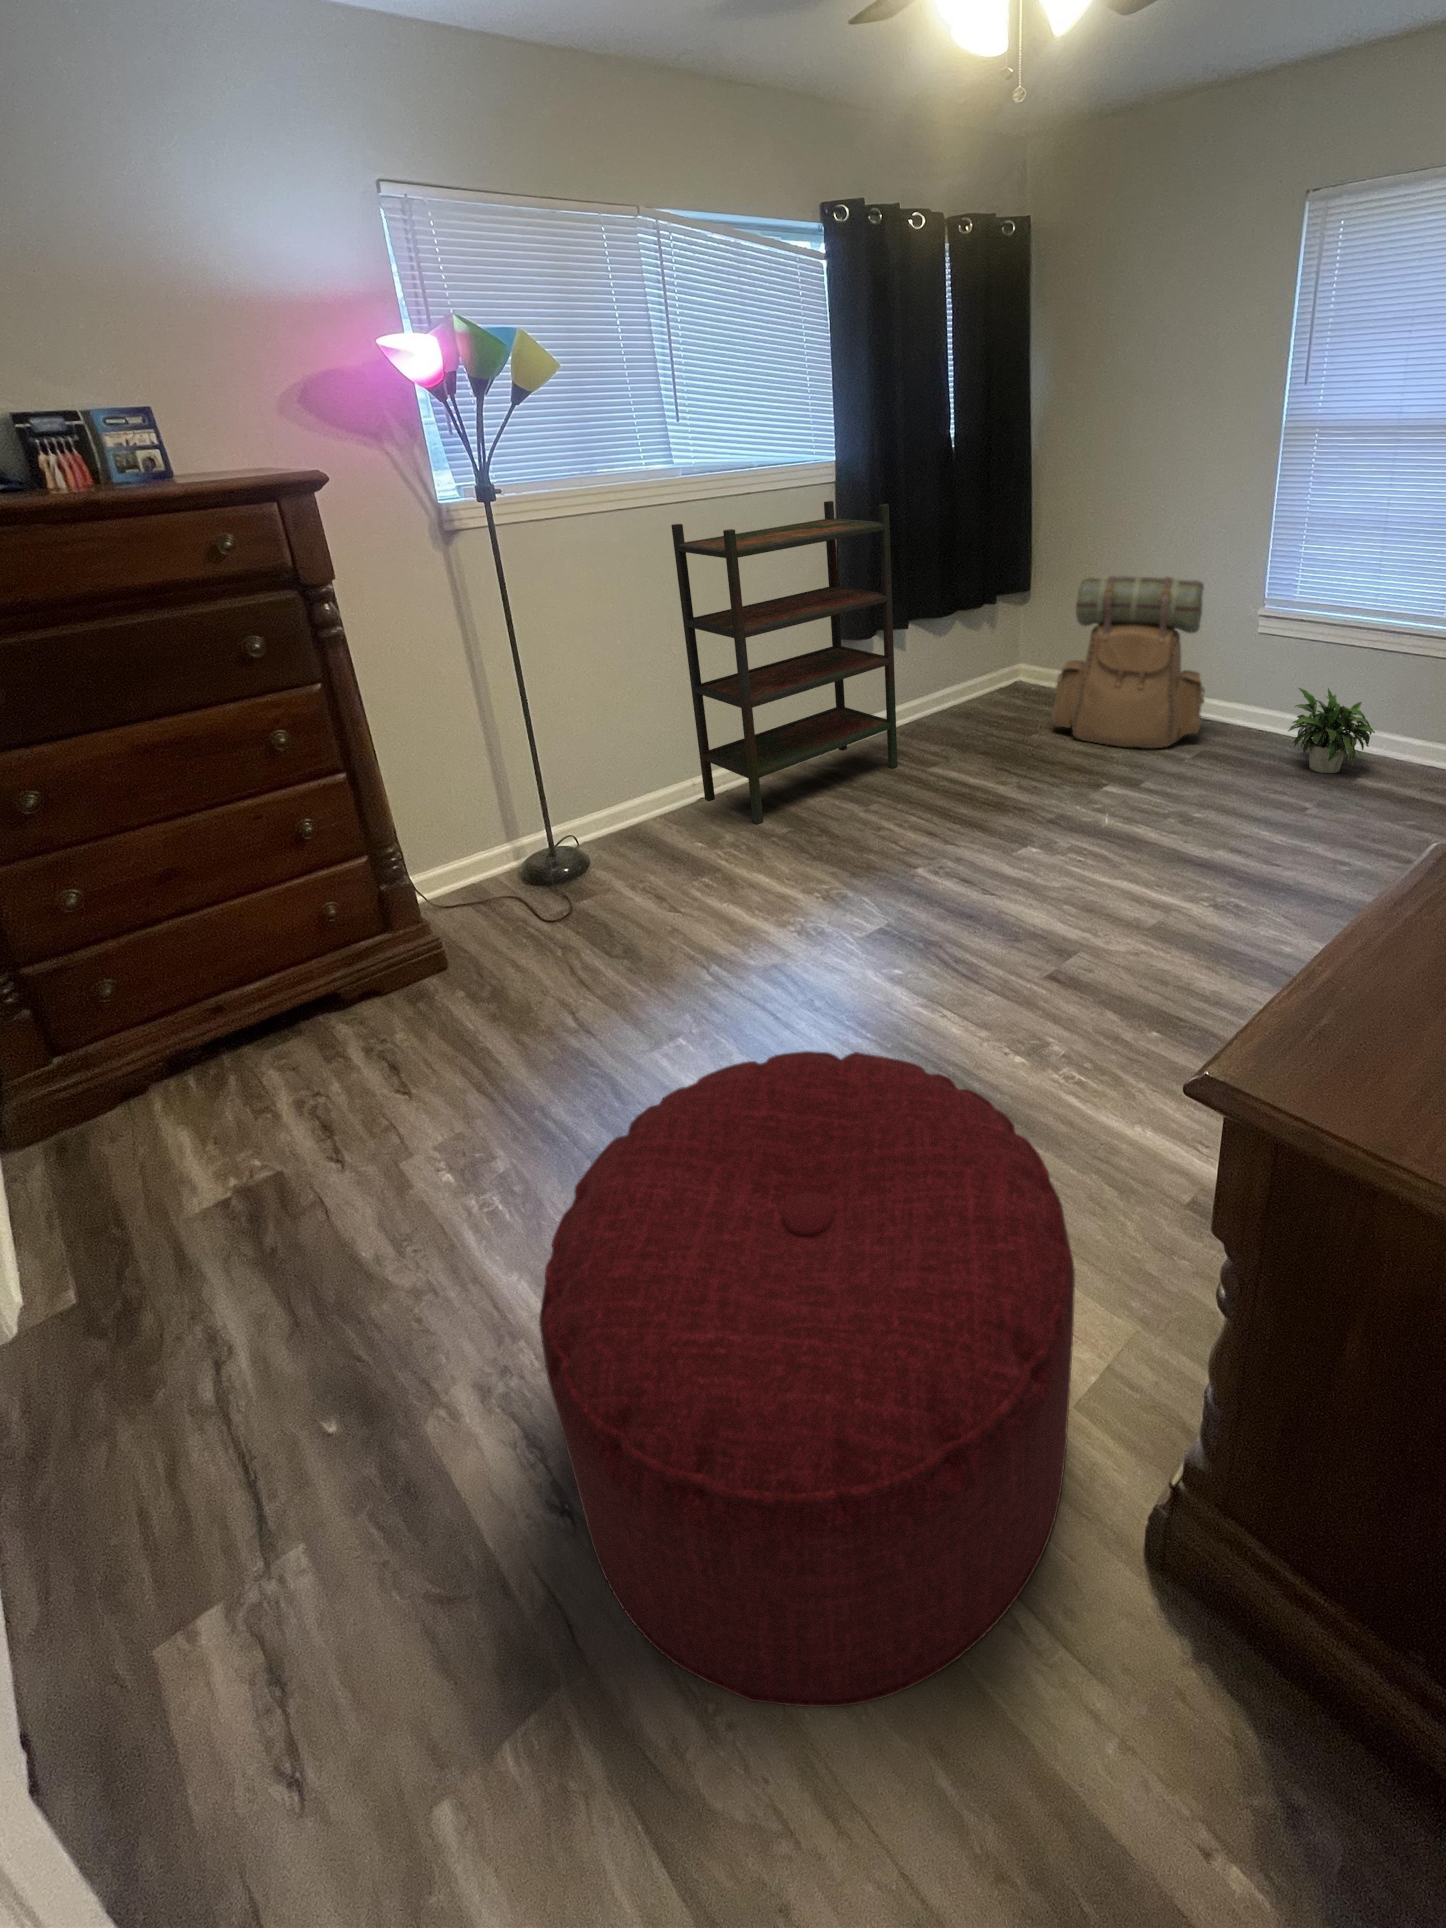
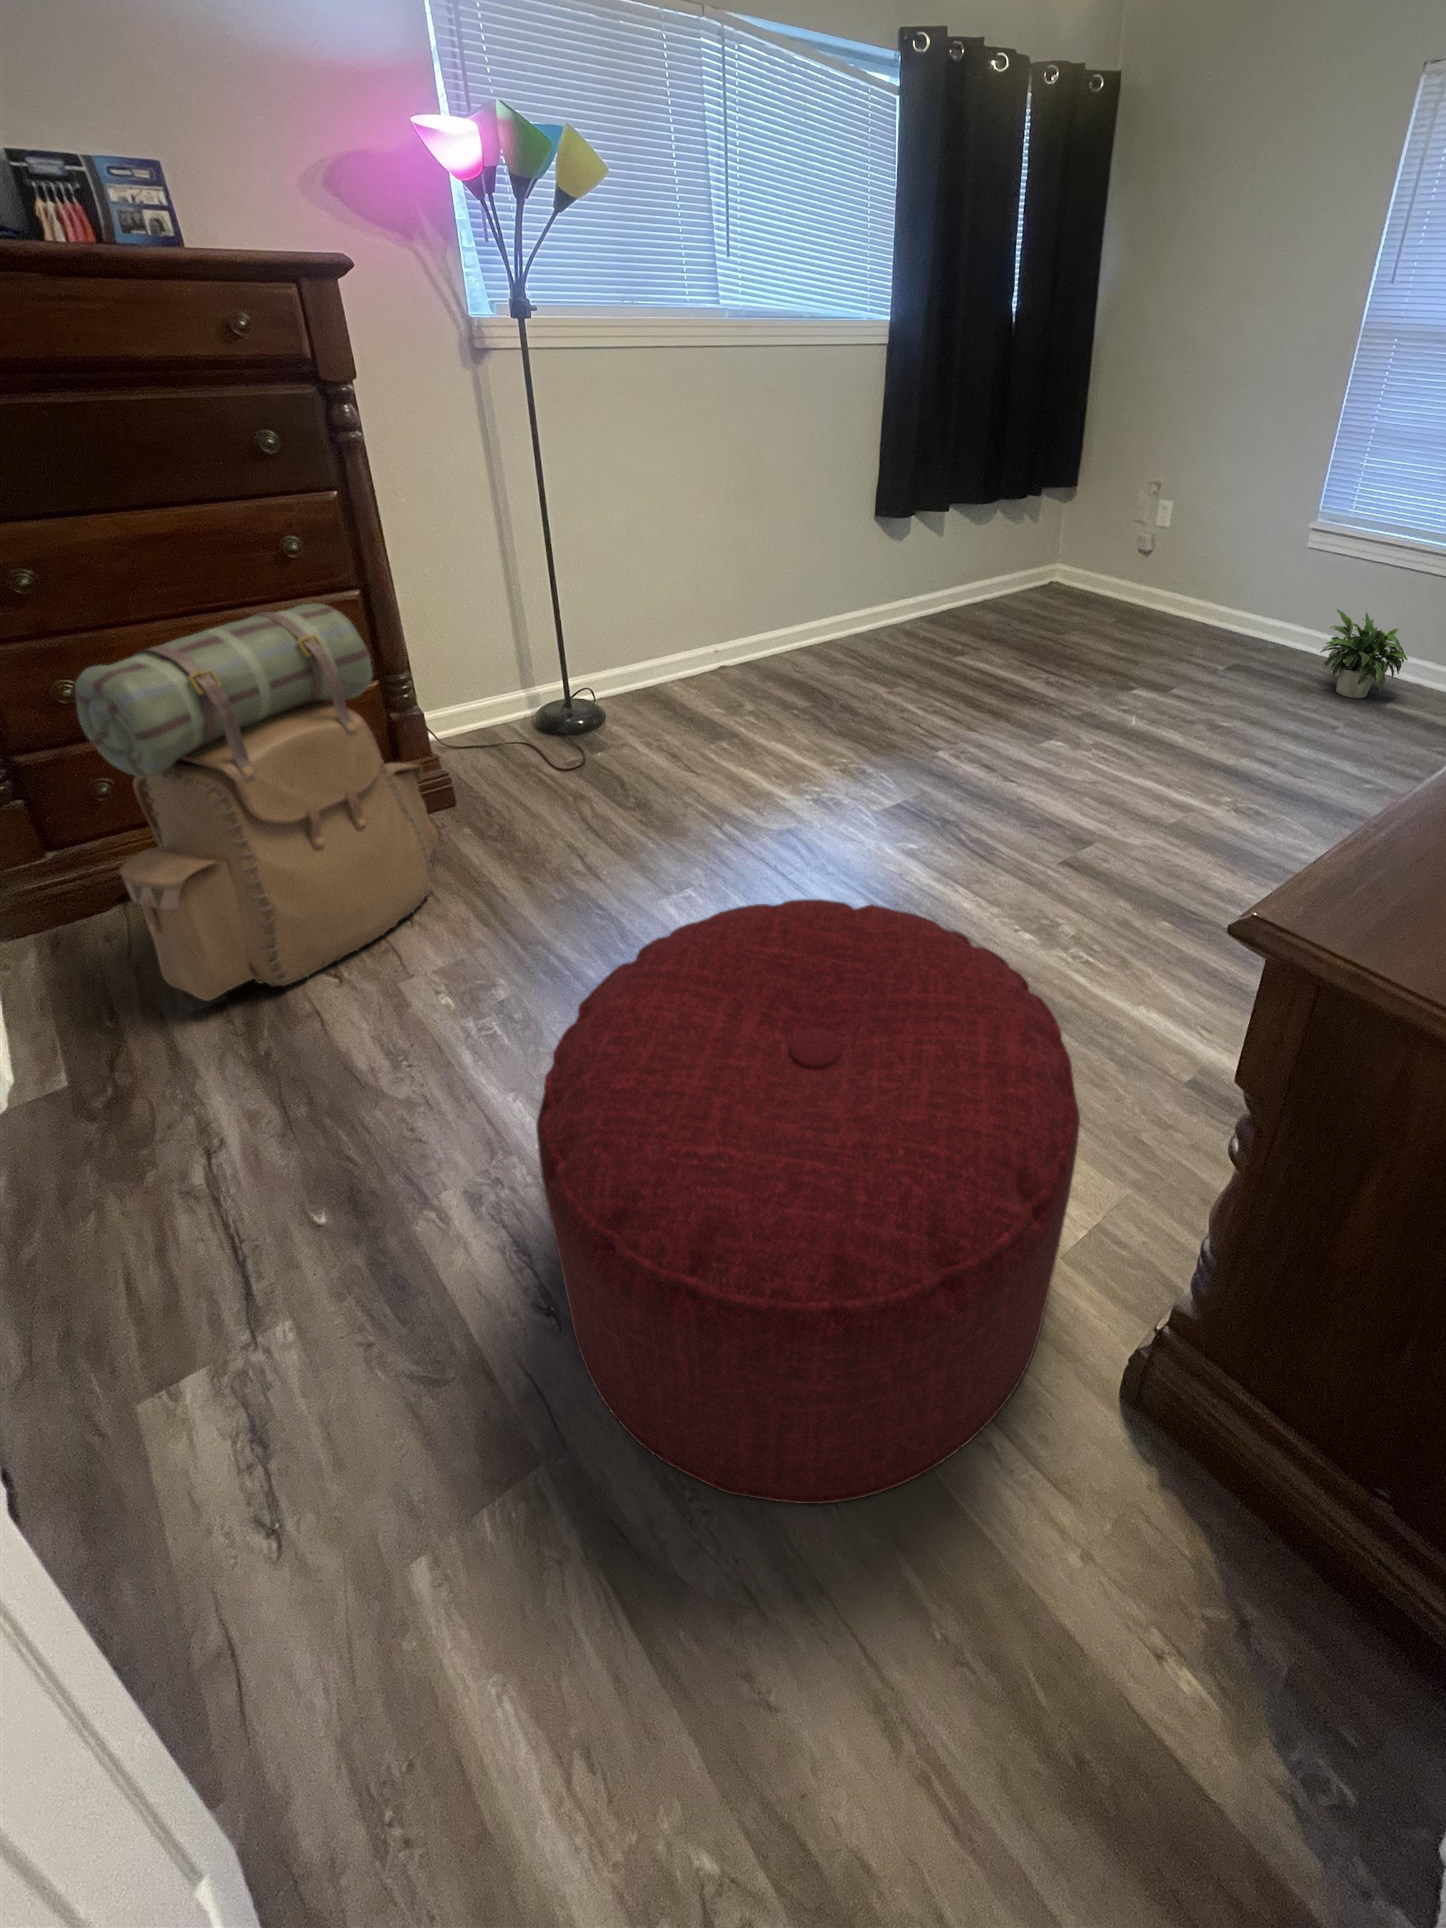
bookshelf: present [671,501,897,824] -> none [714,368,942,697]
backpack: present [1052,576,1205,748] -> present [75,603,438,1001]

